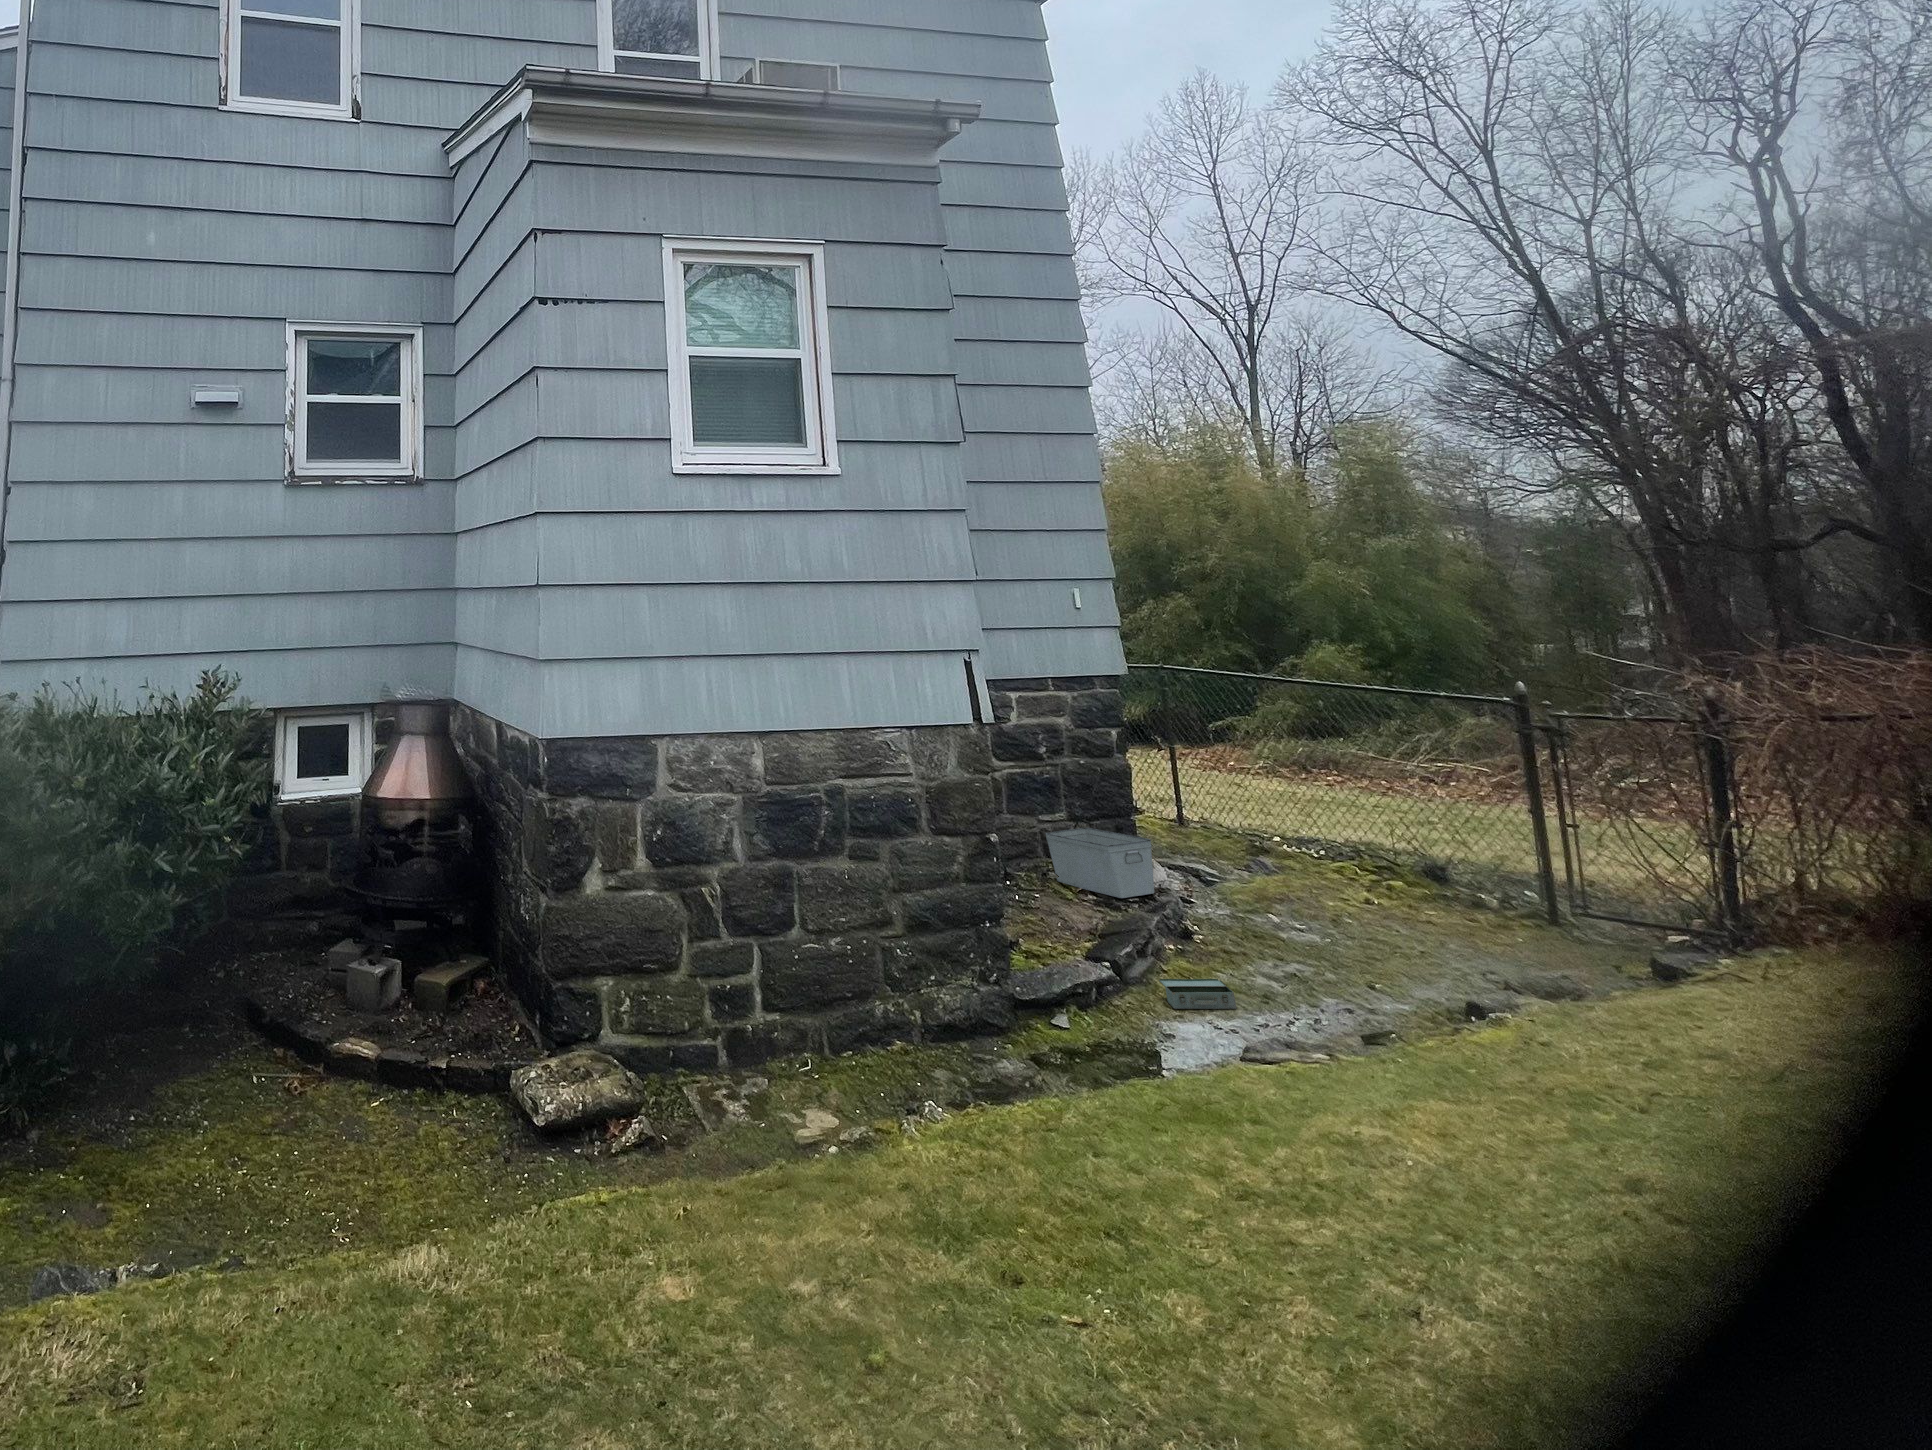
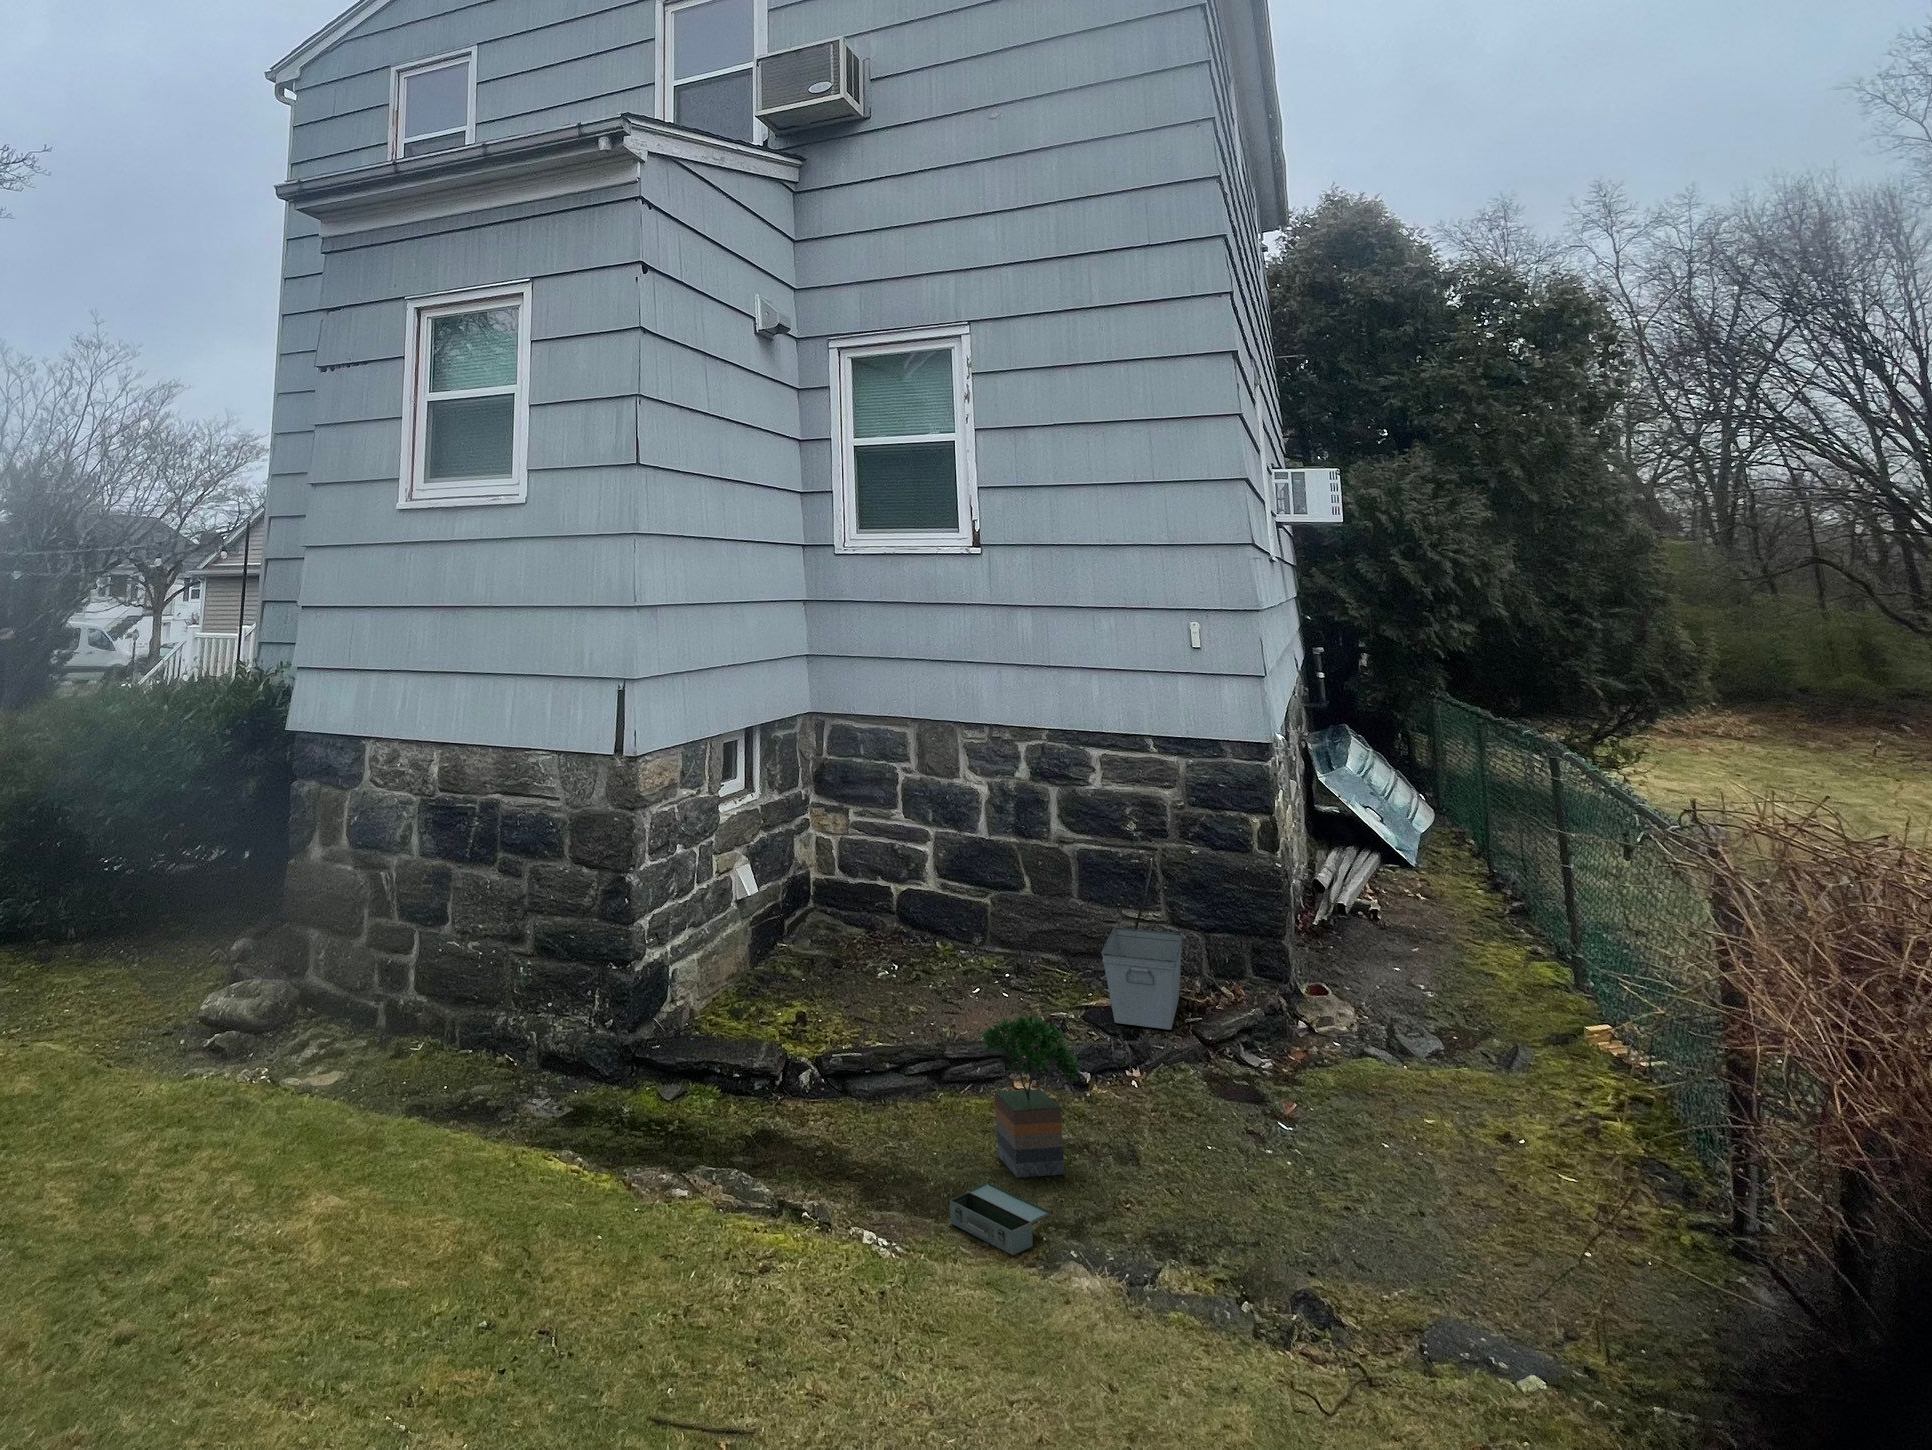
potted tree: none [1266,872,1353,992] -> present [981,1015,1081,1178]
toolbox: present [1159,979,1236,1009] -> present [950,1183,1050,1255]

